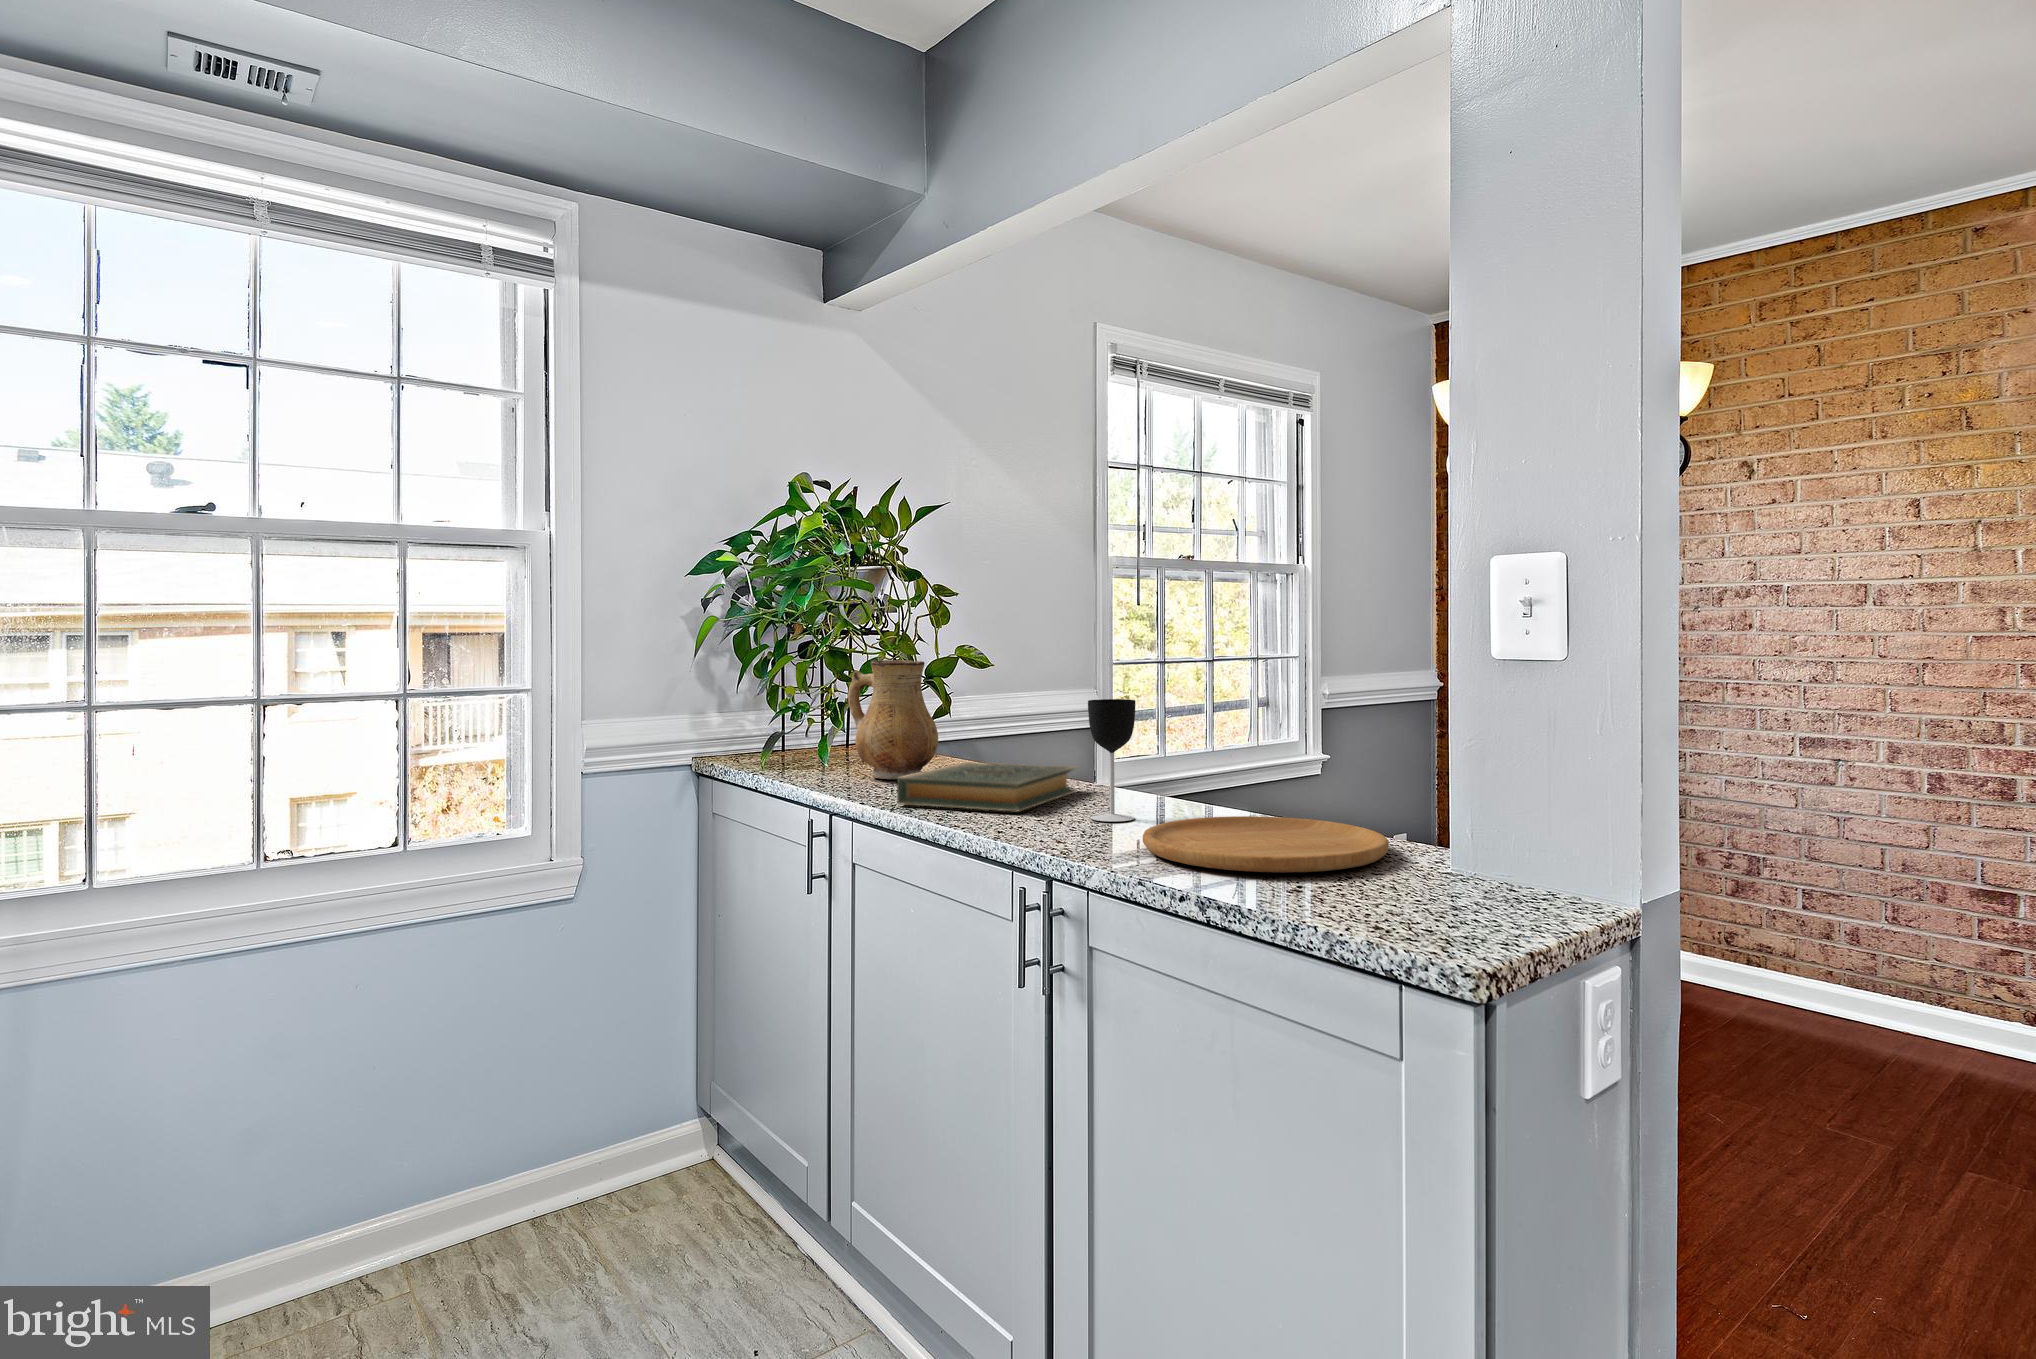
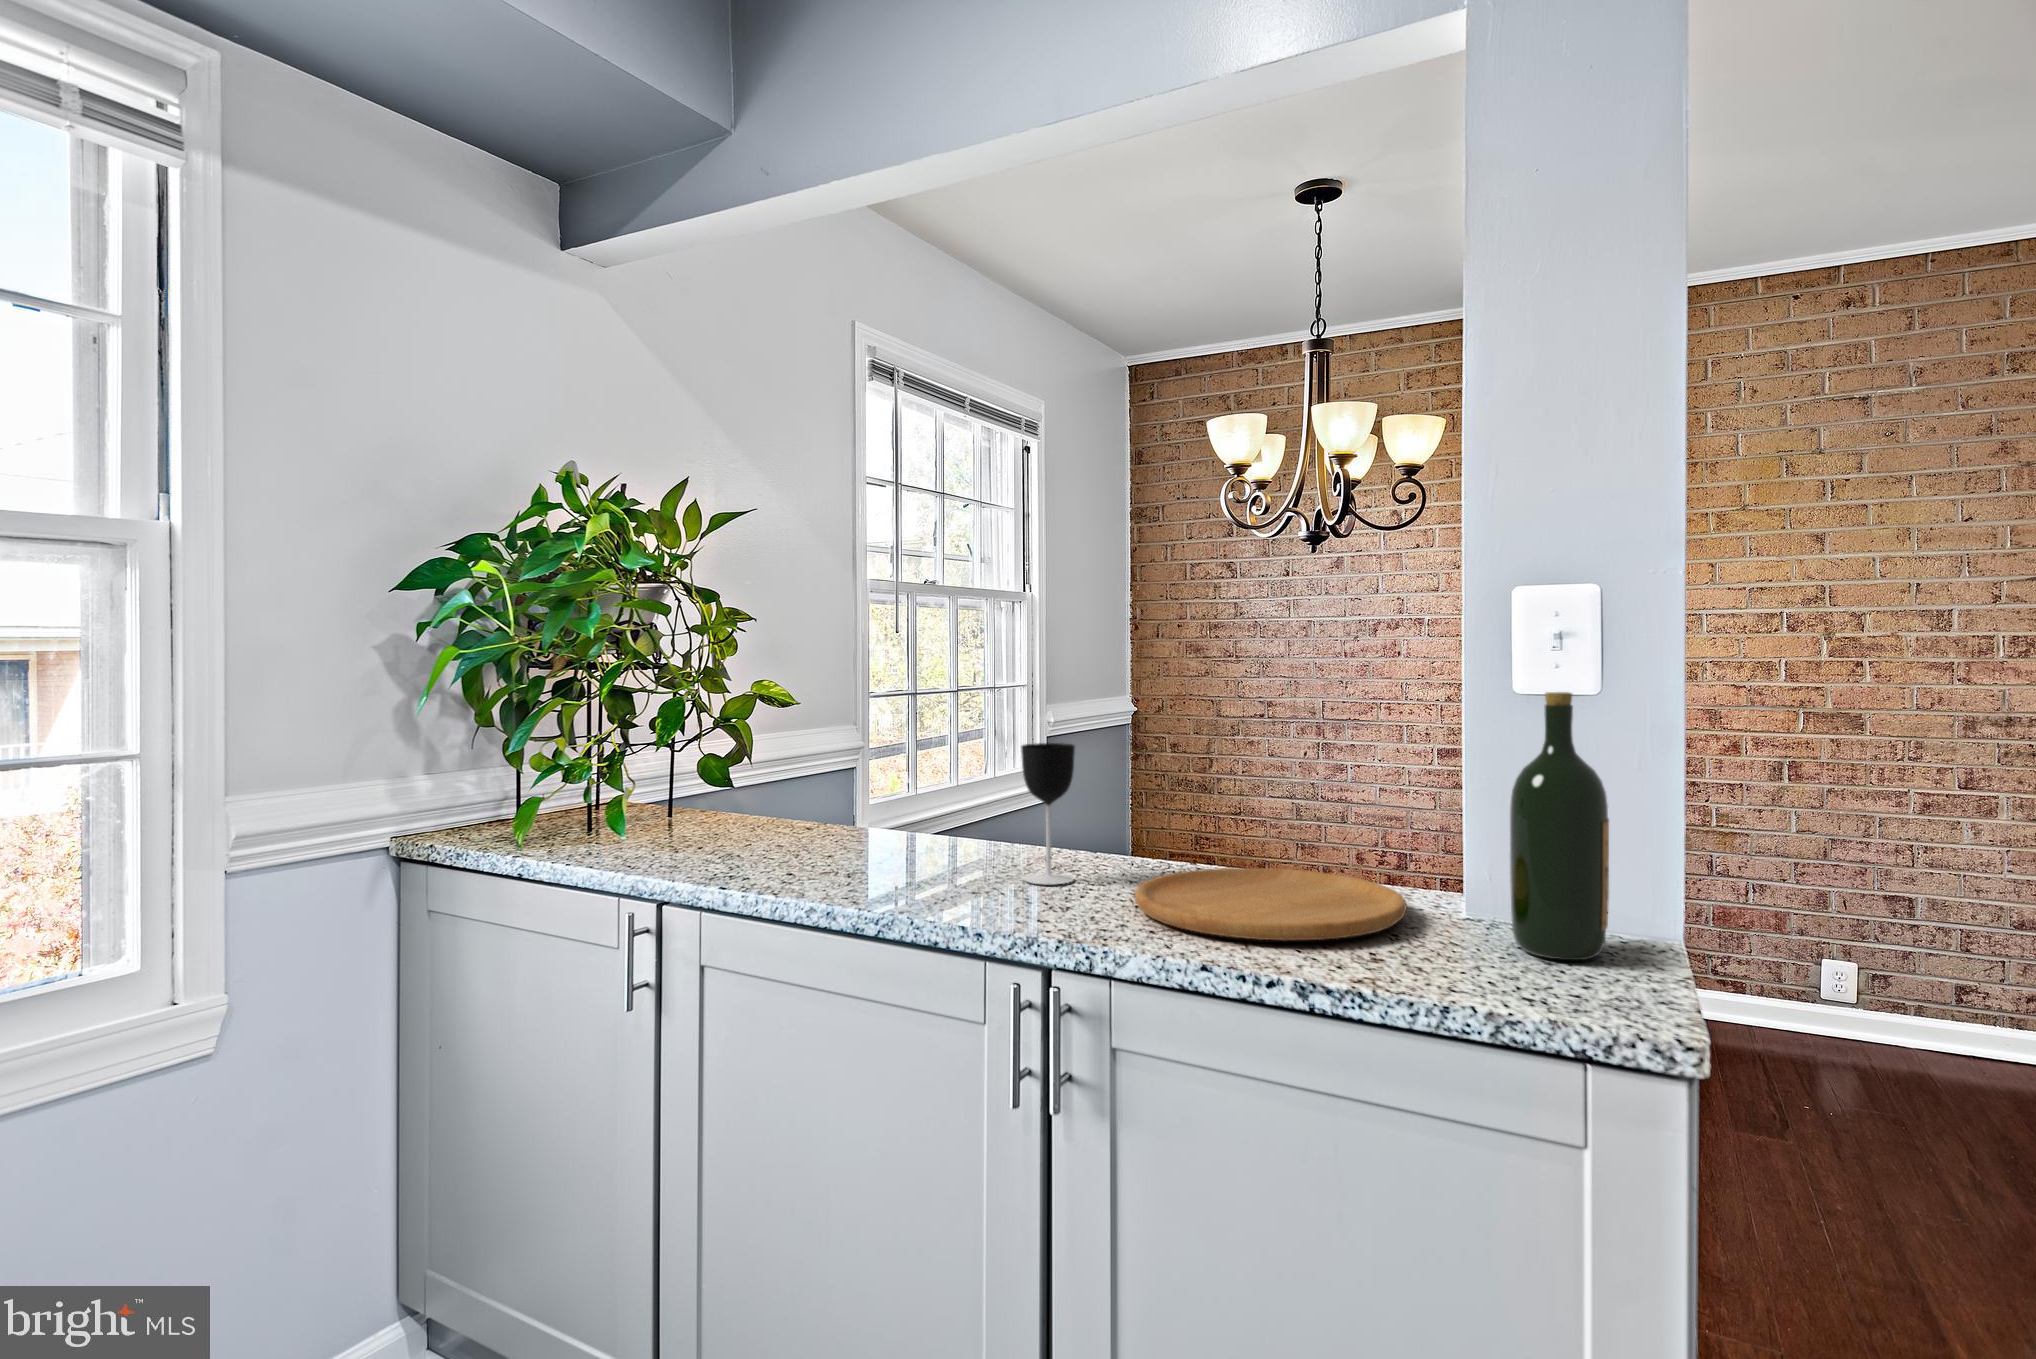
wine bottle: none [1436,651,1528,905] -> present [1510,692,1609,960]
ceramic pitcher: present [848,660,938,779] -> none [652,698,768,843]
hardback book: present [897,762,1076,812] -> none [775,818,958,879]

